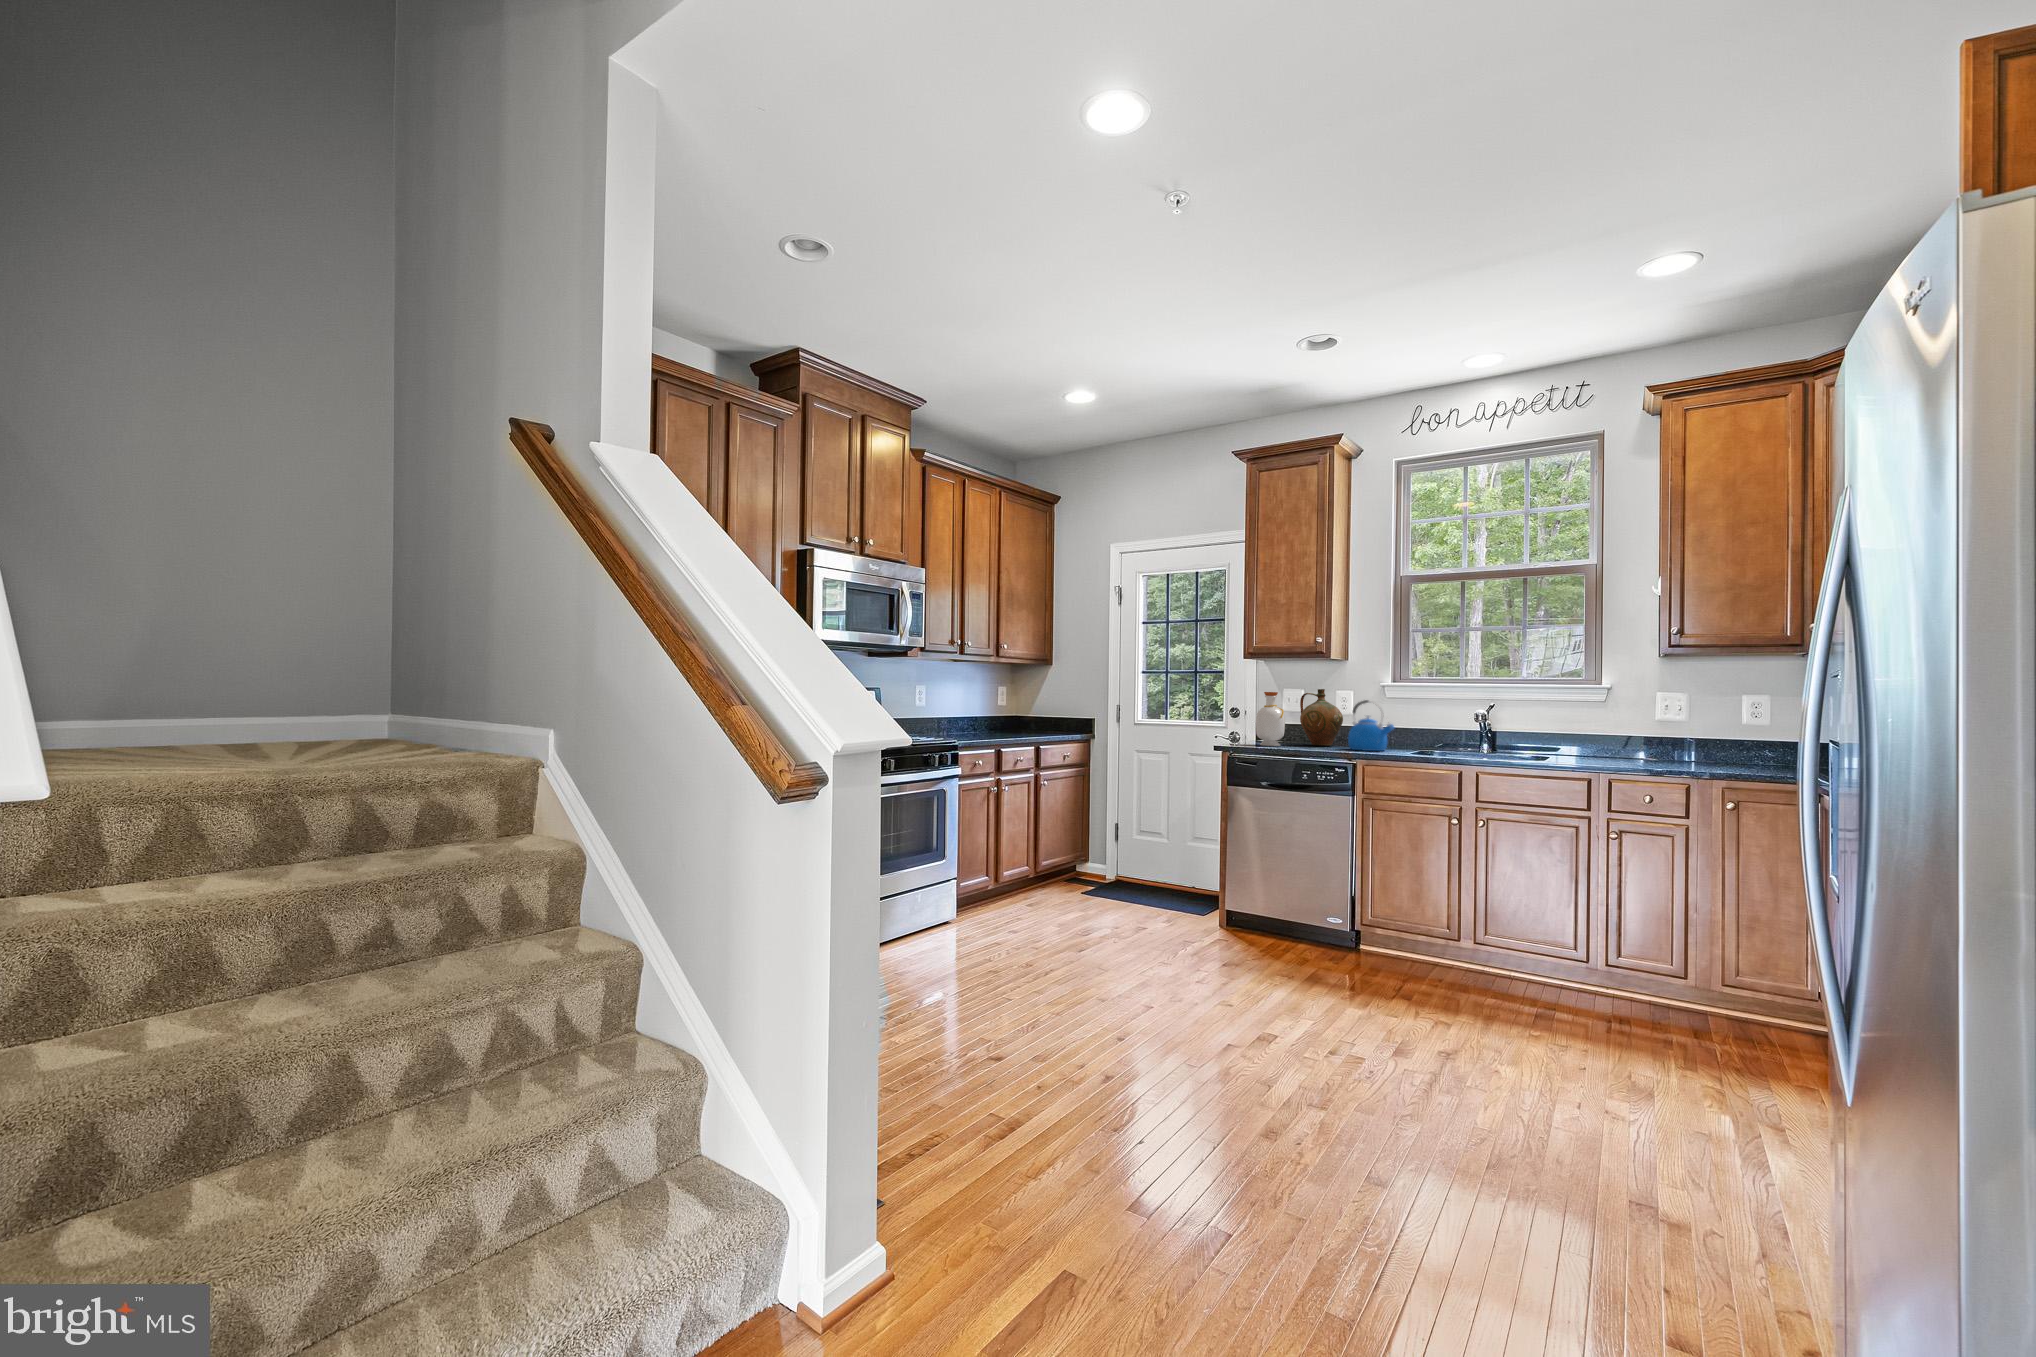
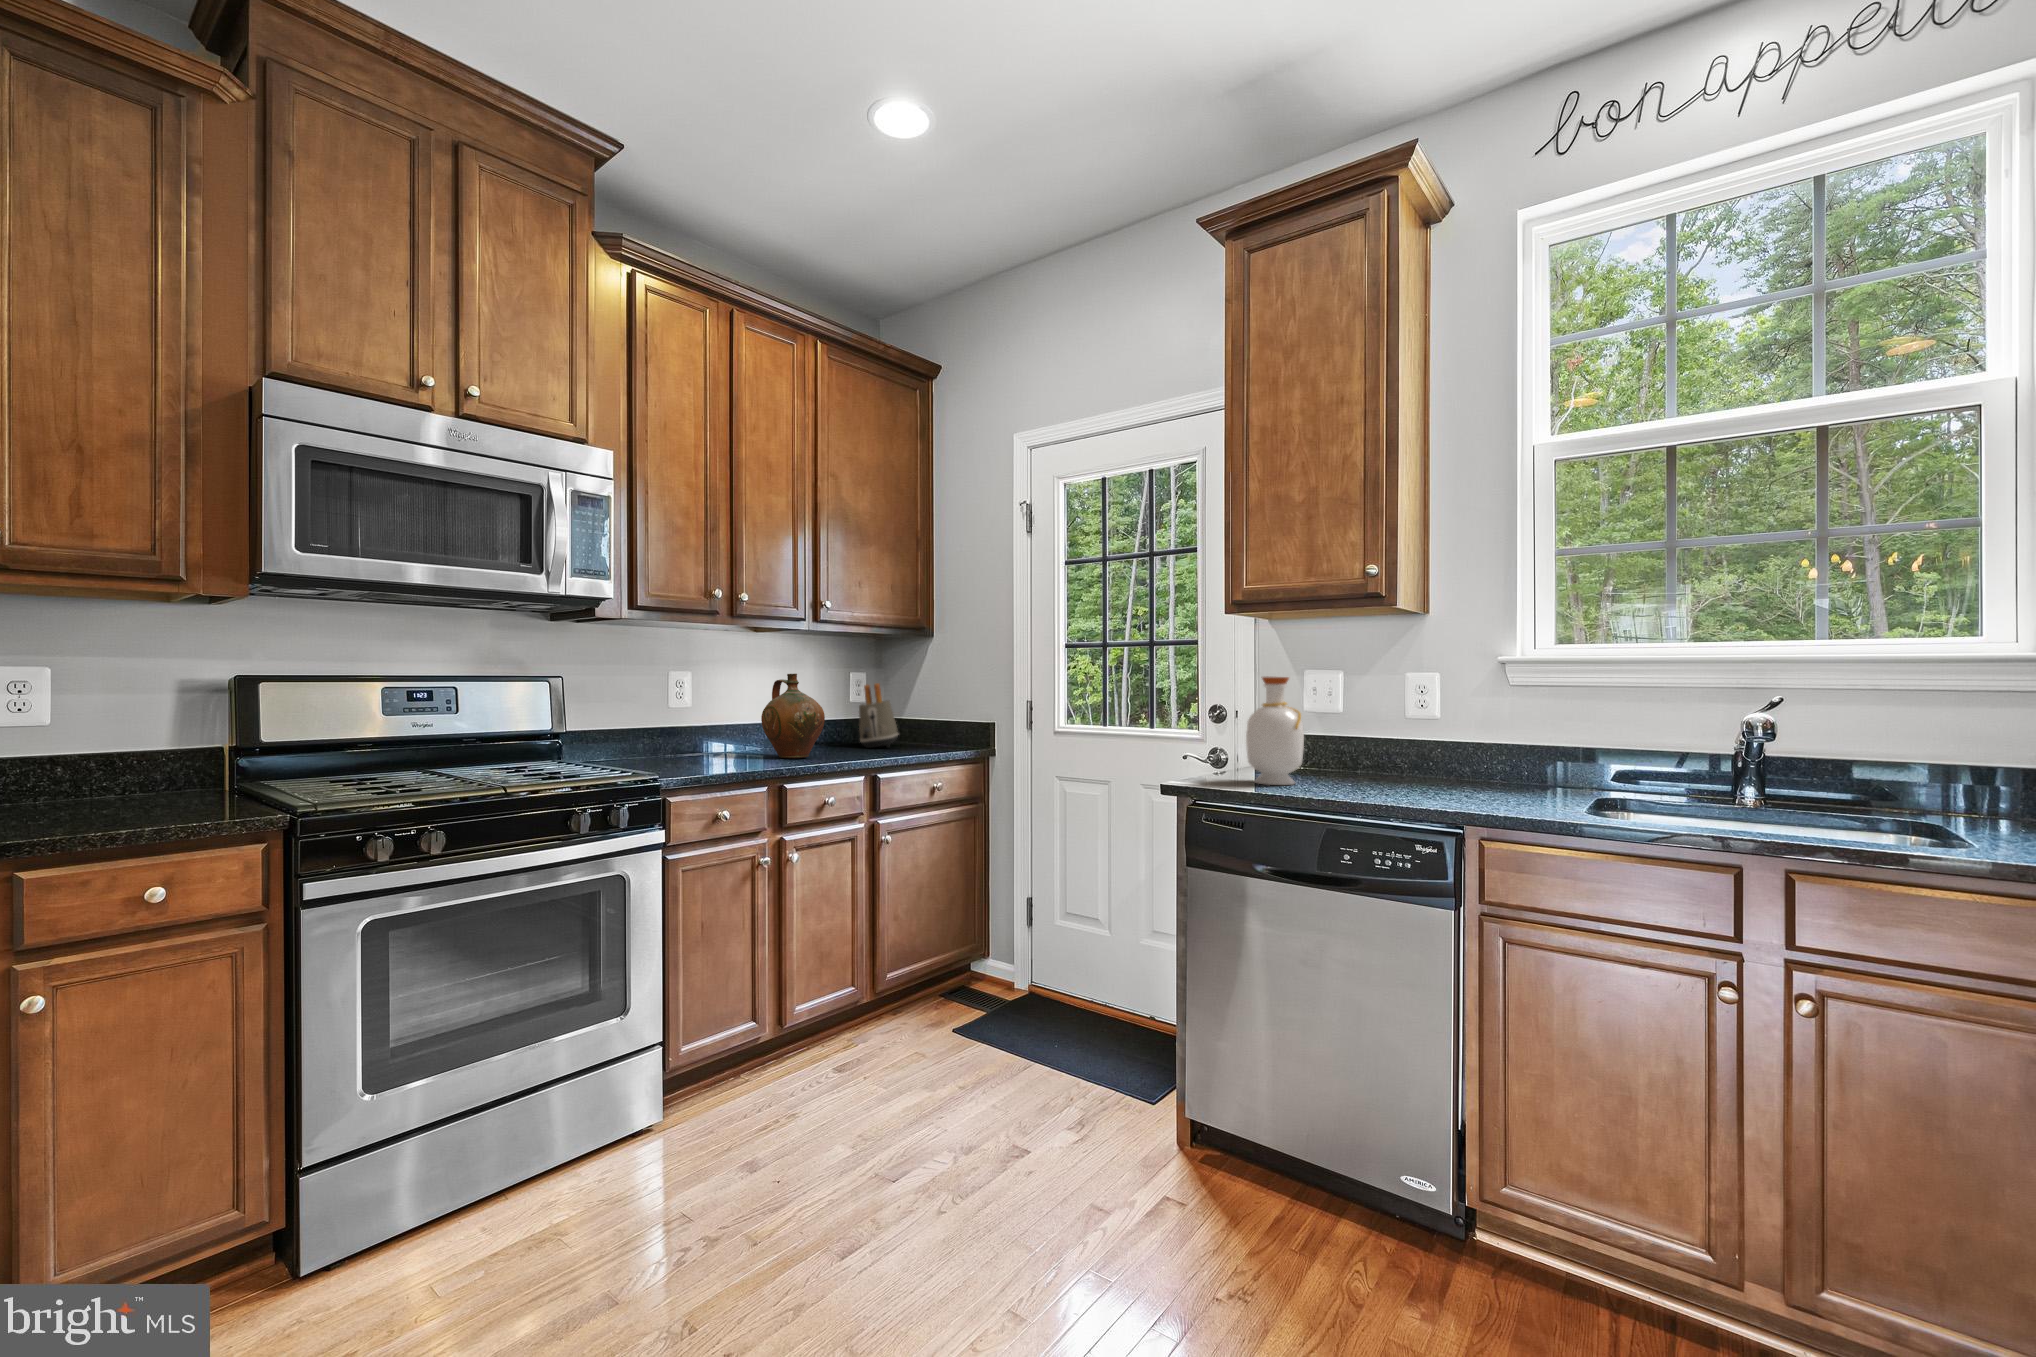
ceramic jug: present [1300,689,1343,746] -> present [761,674,825,758]
toaster: none [1005,693,1029,734] -> present [859,683,898,748]
kettle: present [1348,700,1394,751] -> none [1437,691,1542,800]

